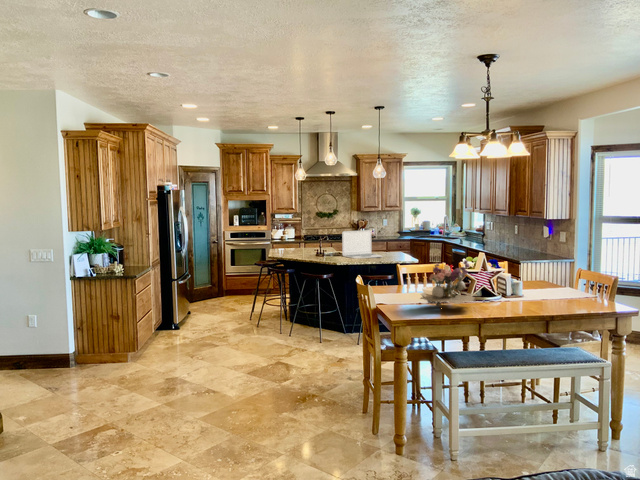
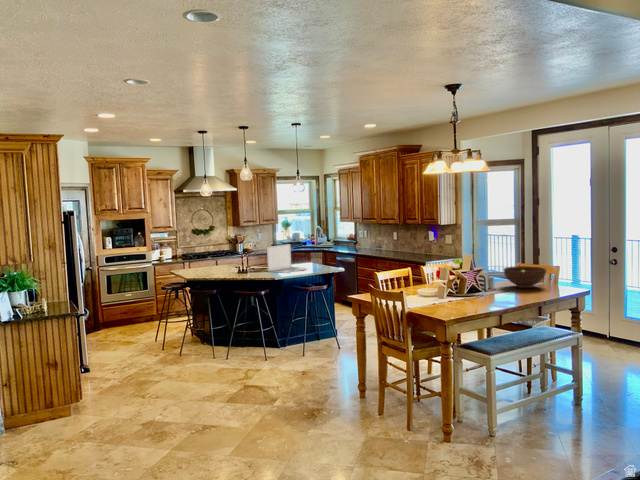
flower arrangement: present [420,260,477,307] -> none [443,261,491,305]
fruit bowl: none [542,271,597,299] -> present [504,266,546,288]

